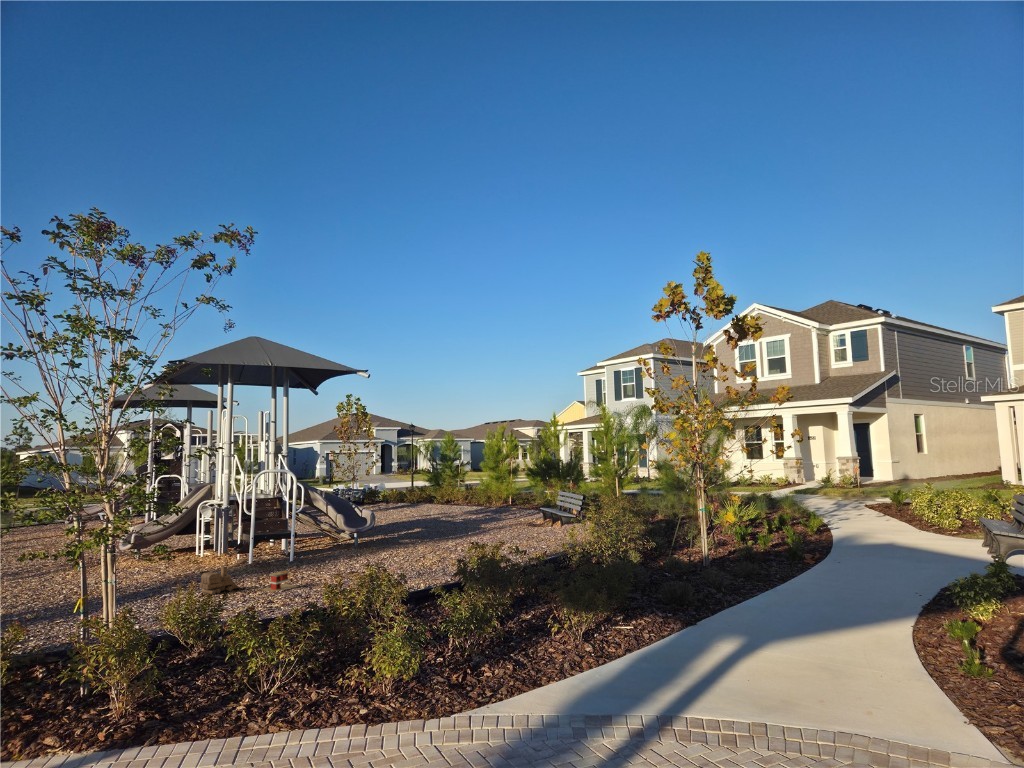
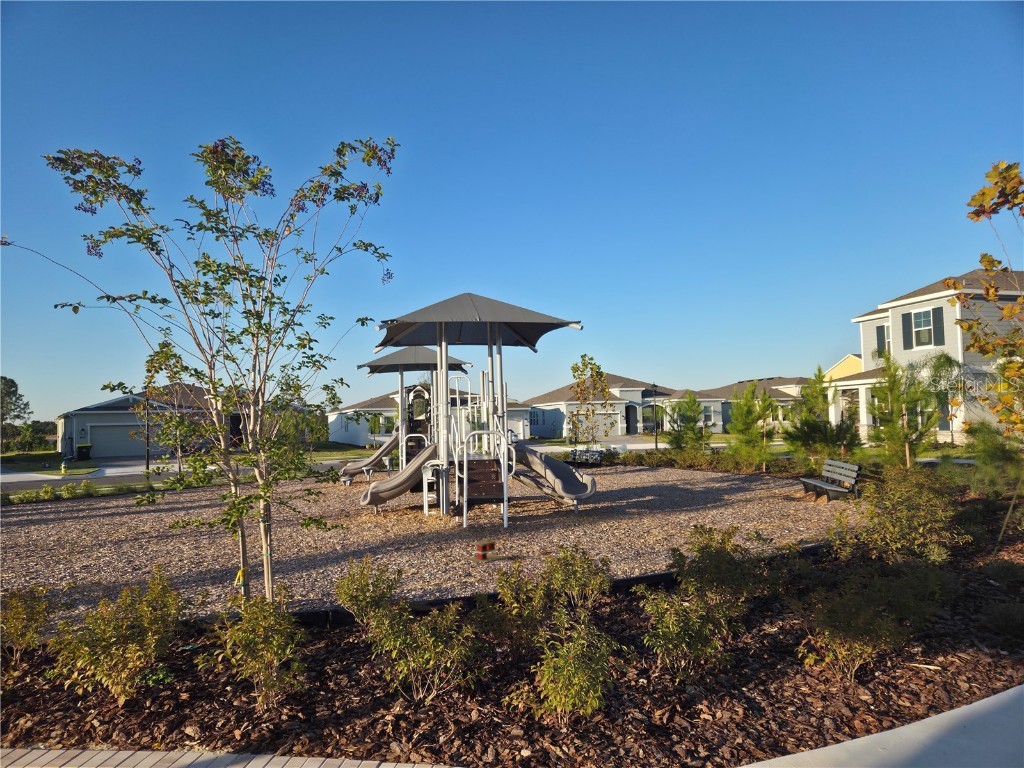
toy train: present [200,566,239,595] -> none [407,531,447,560]

